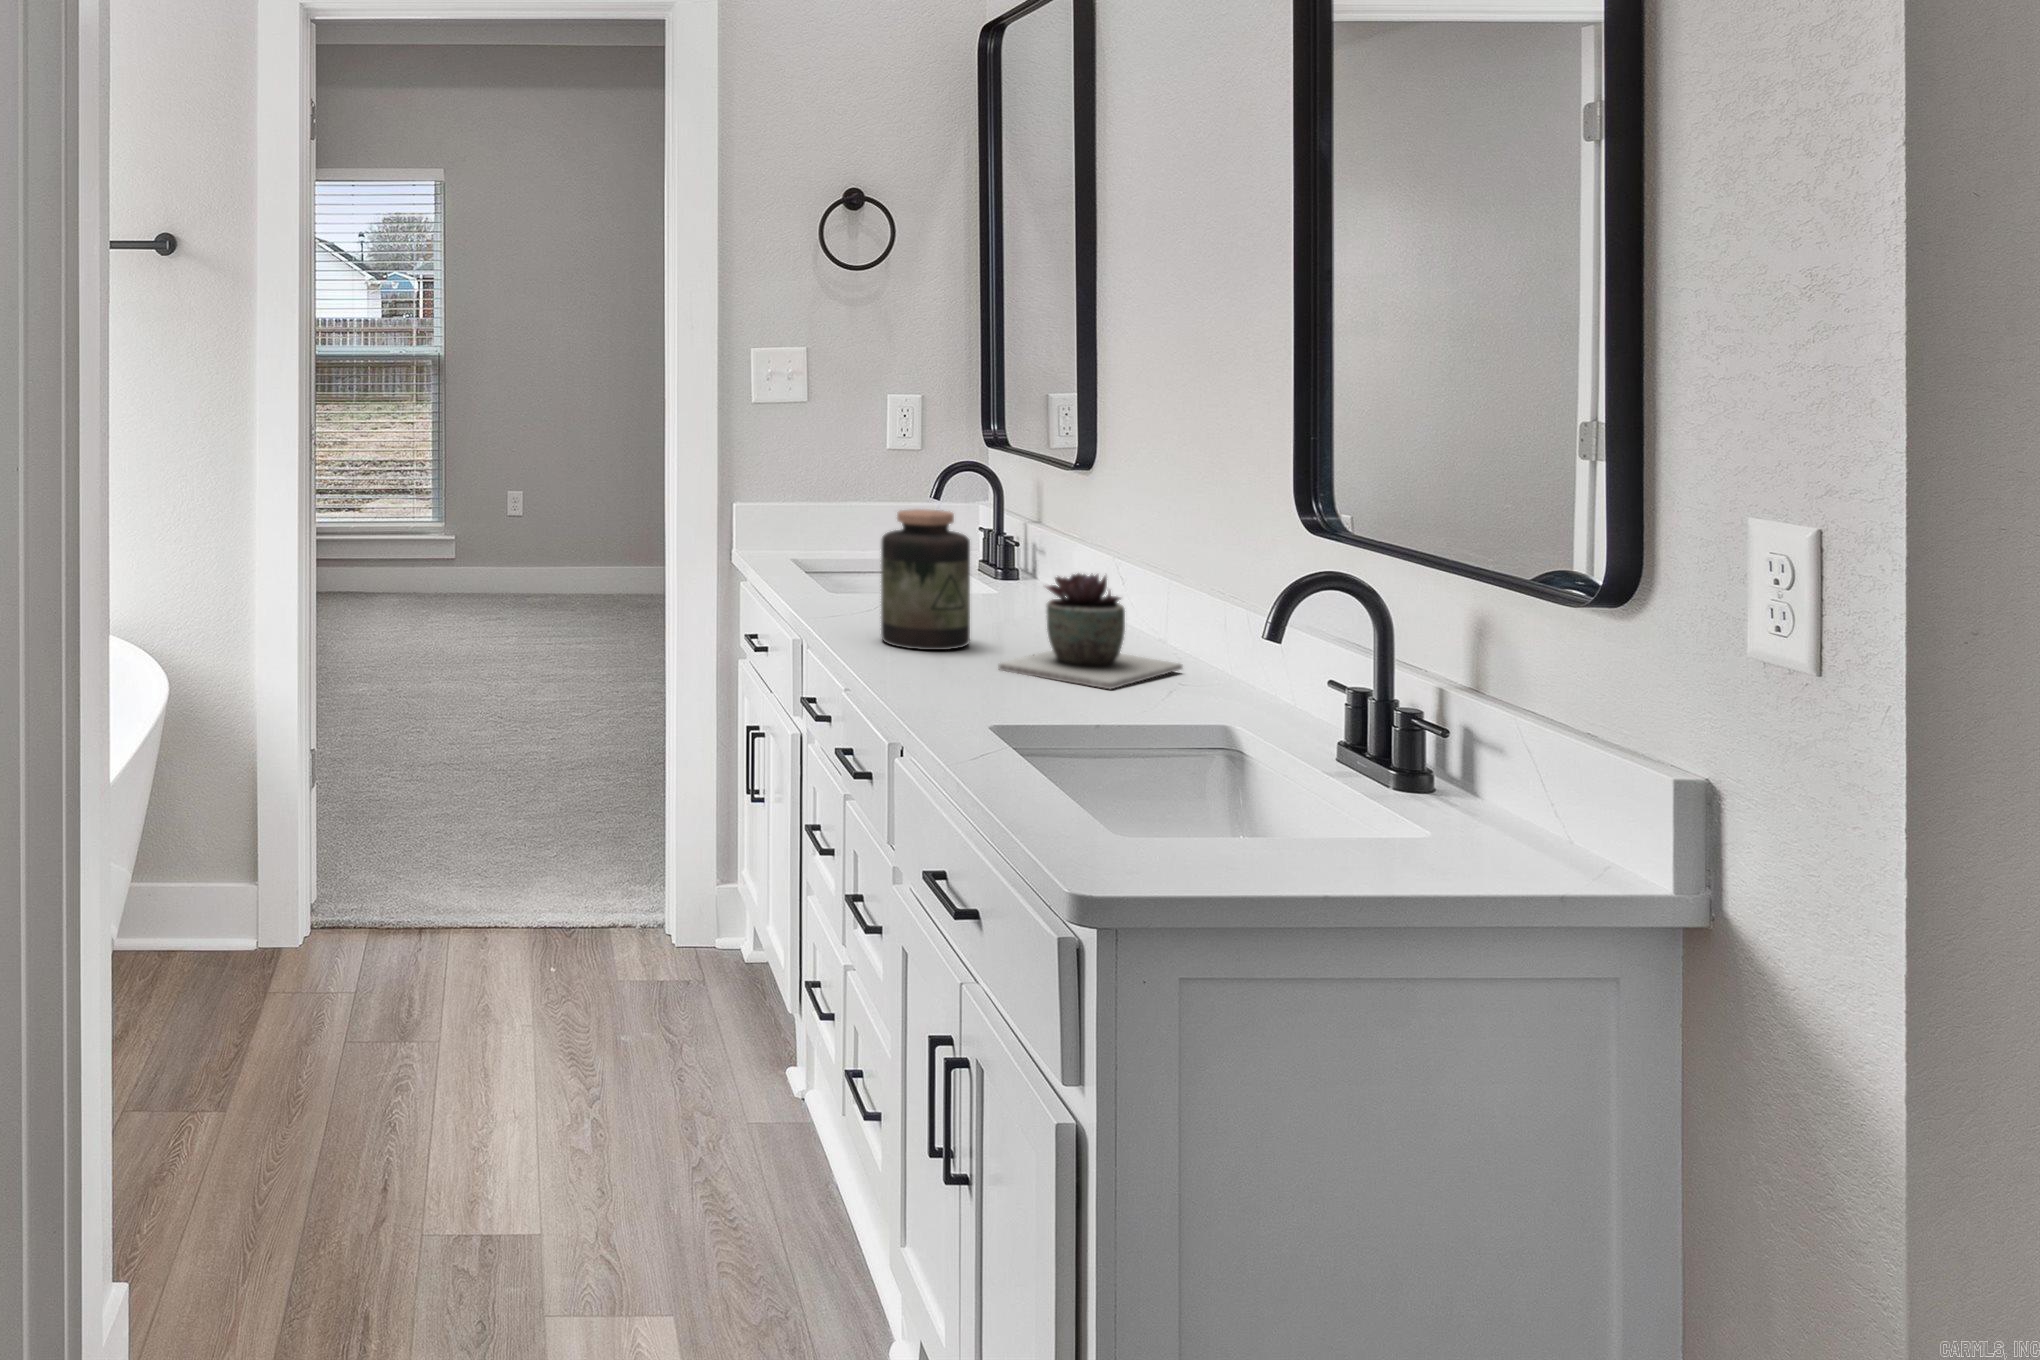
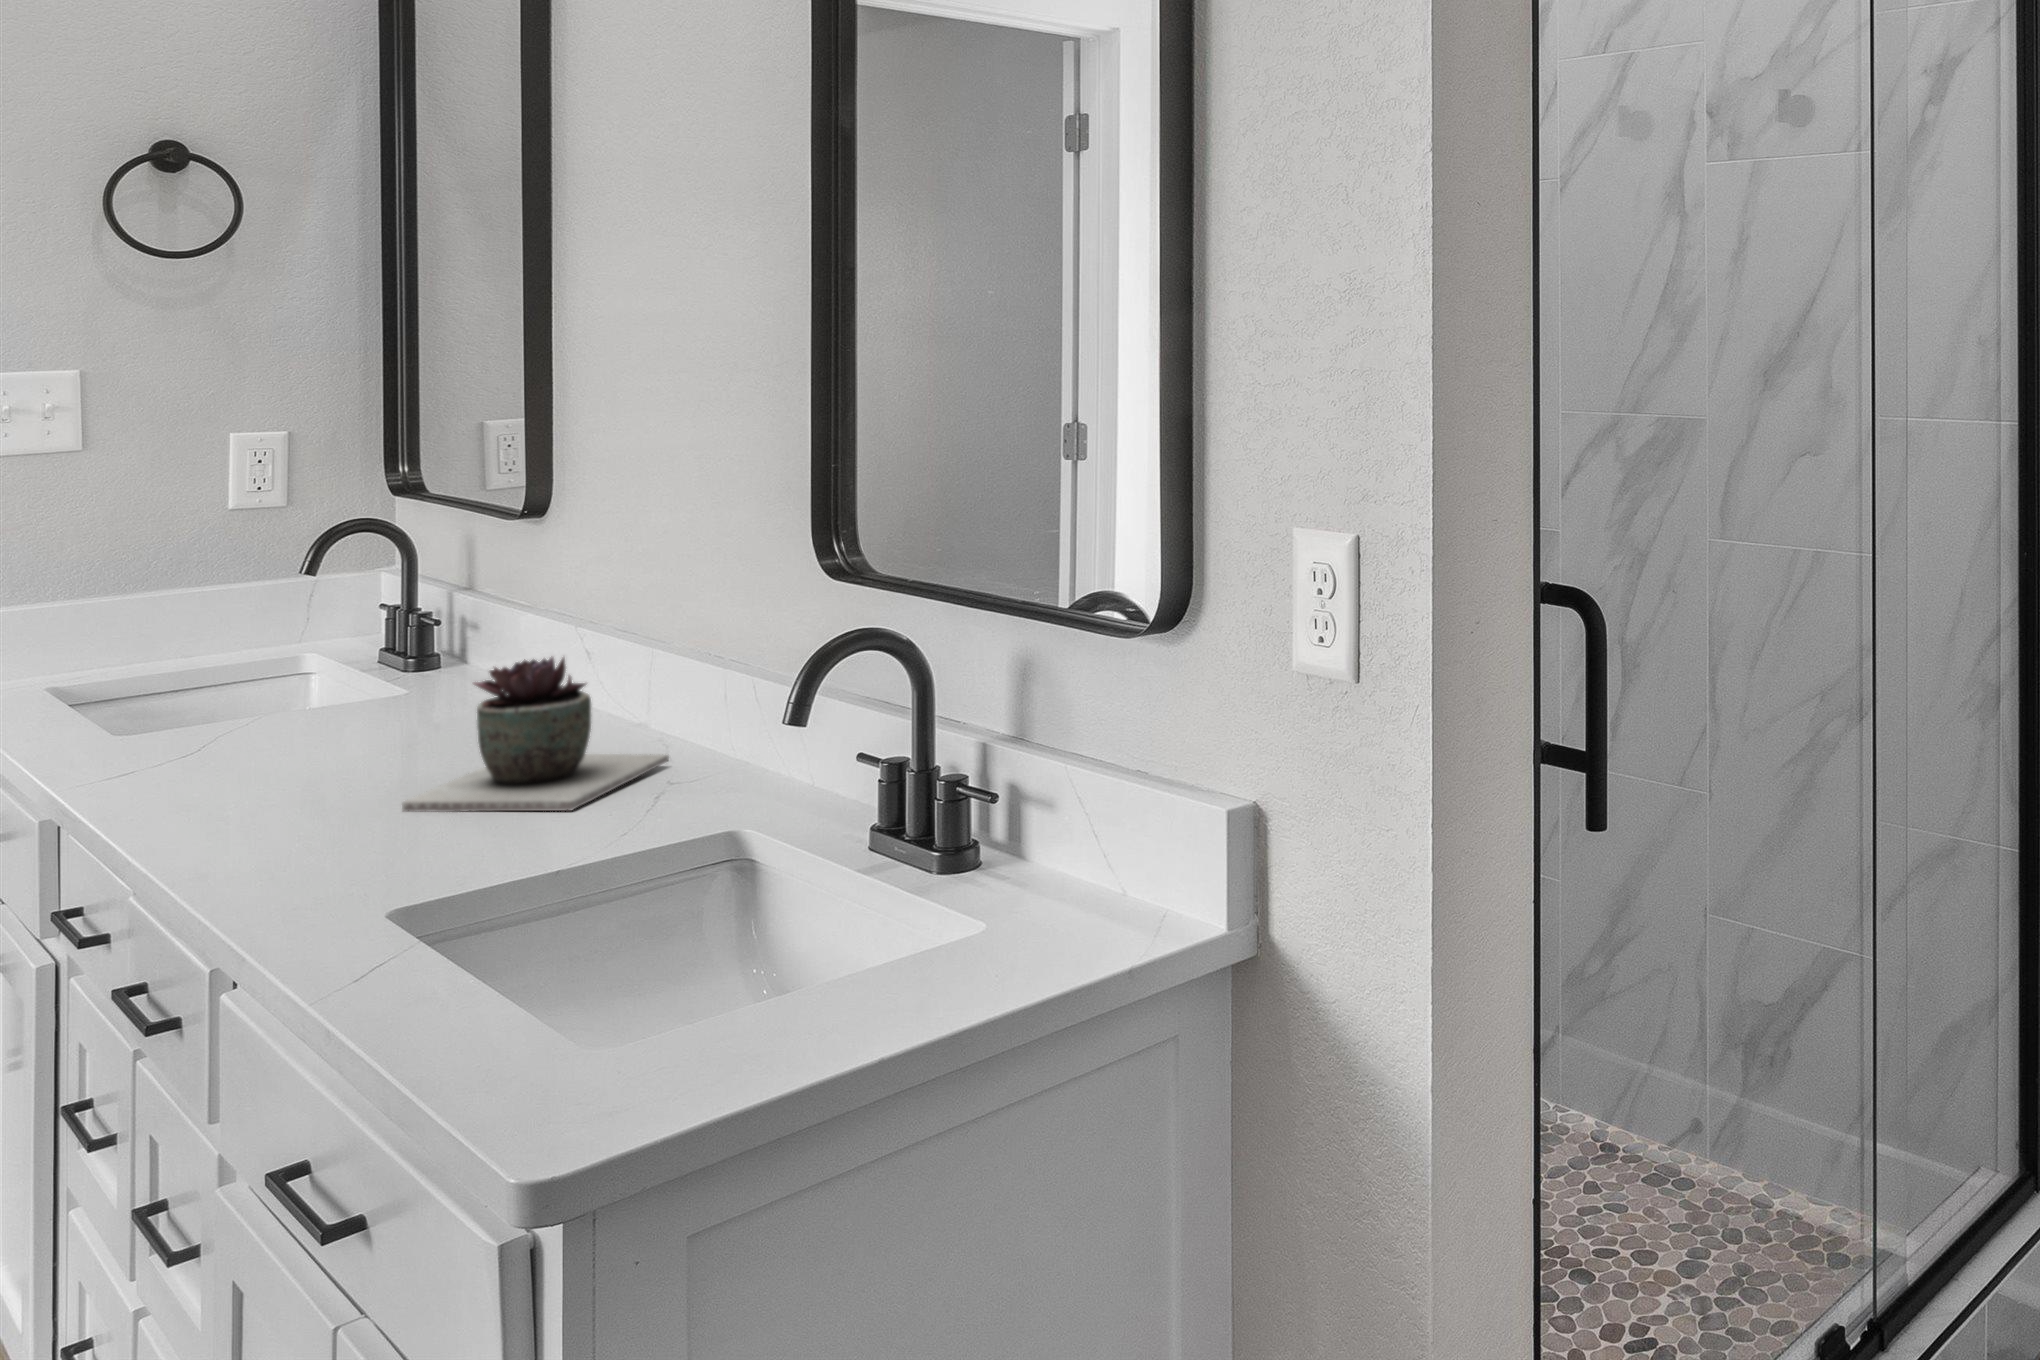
jar: present [881,509,970,650] -> none [204,595,358,803]

